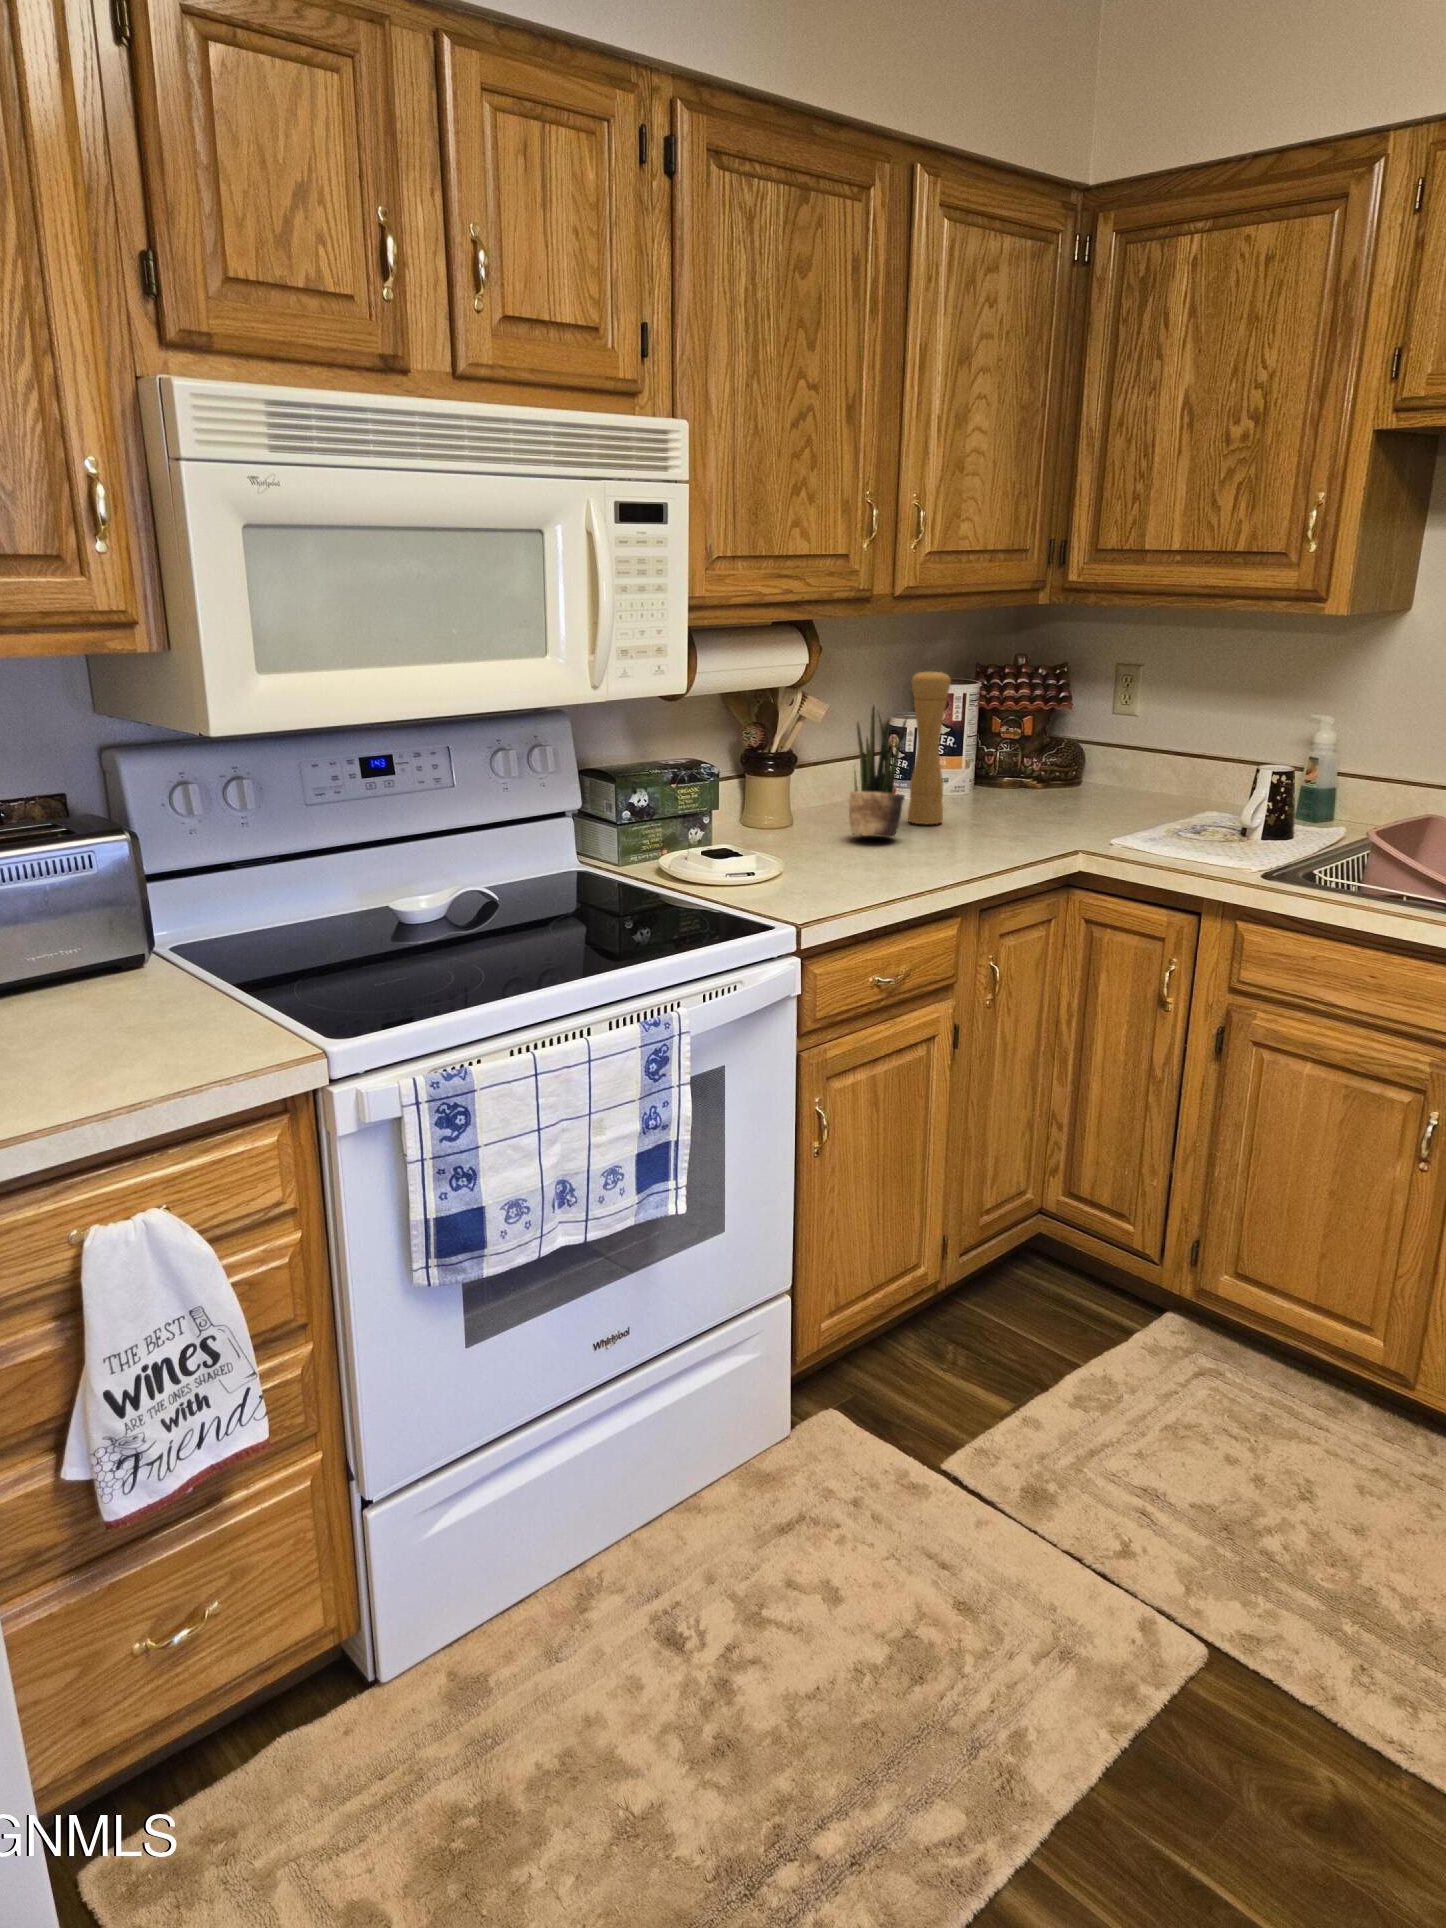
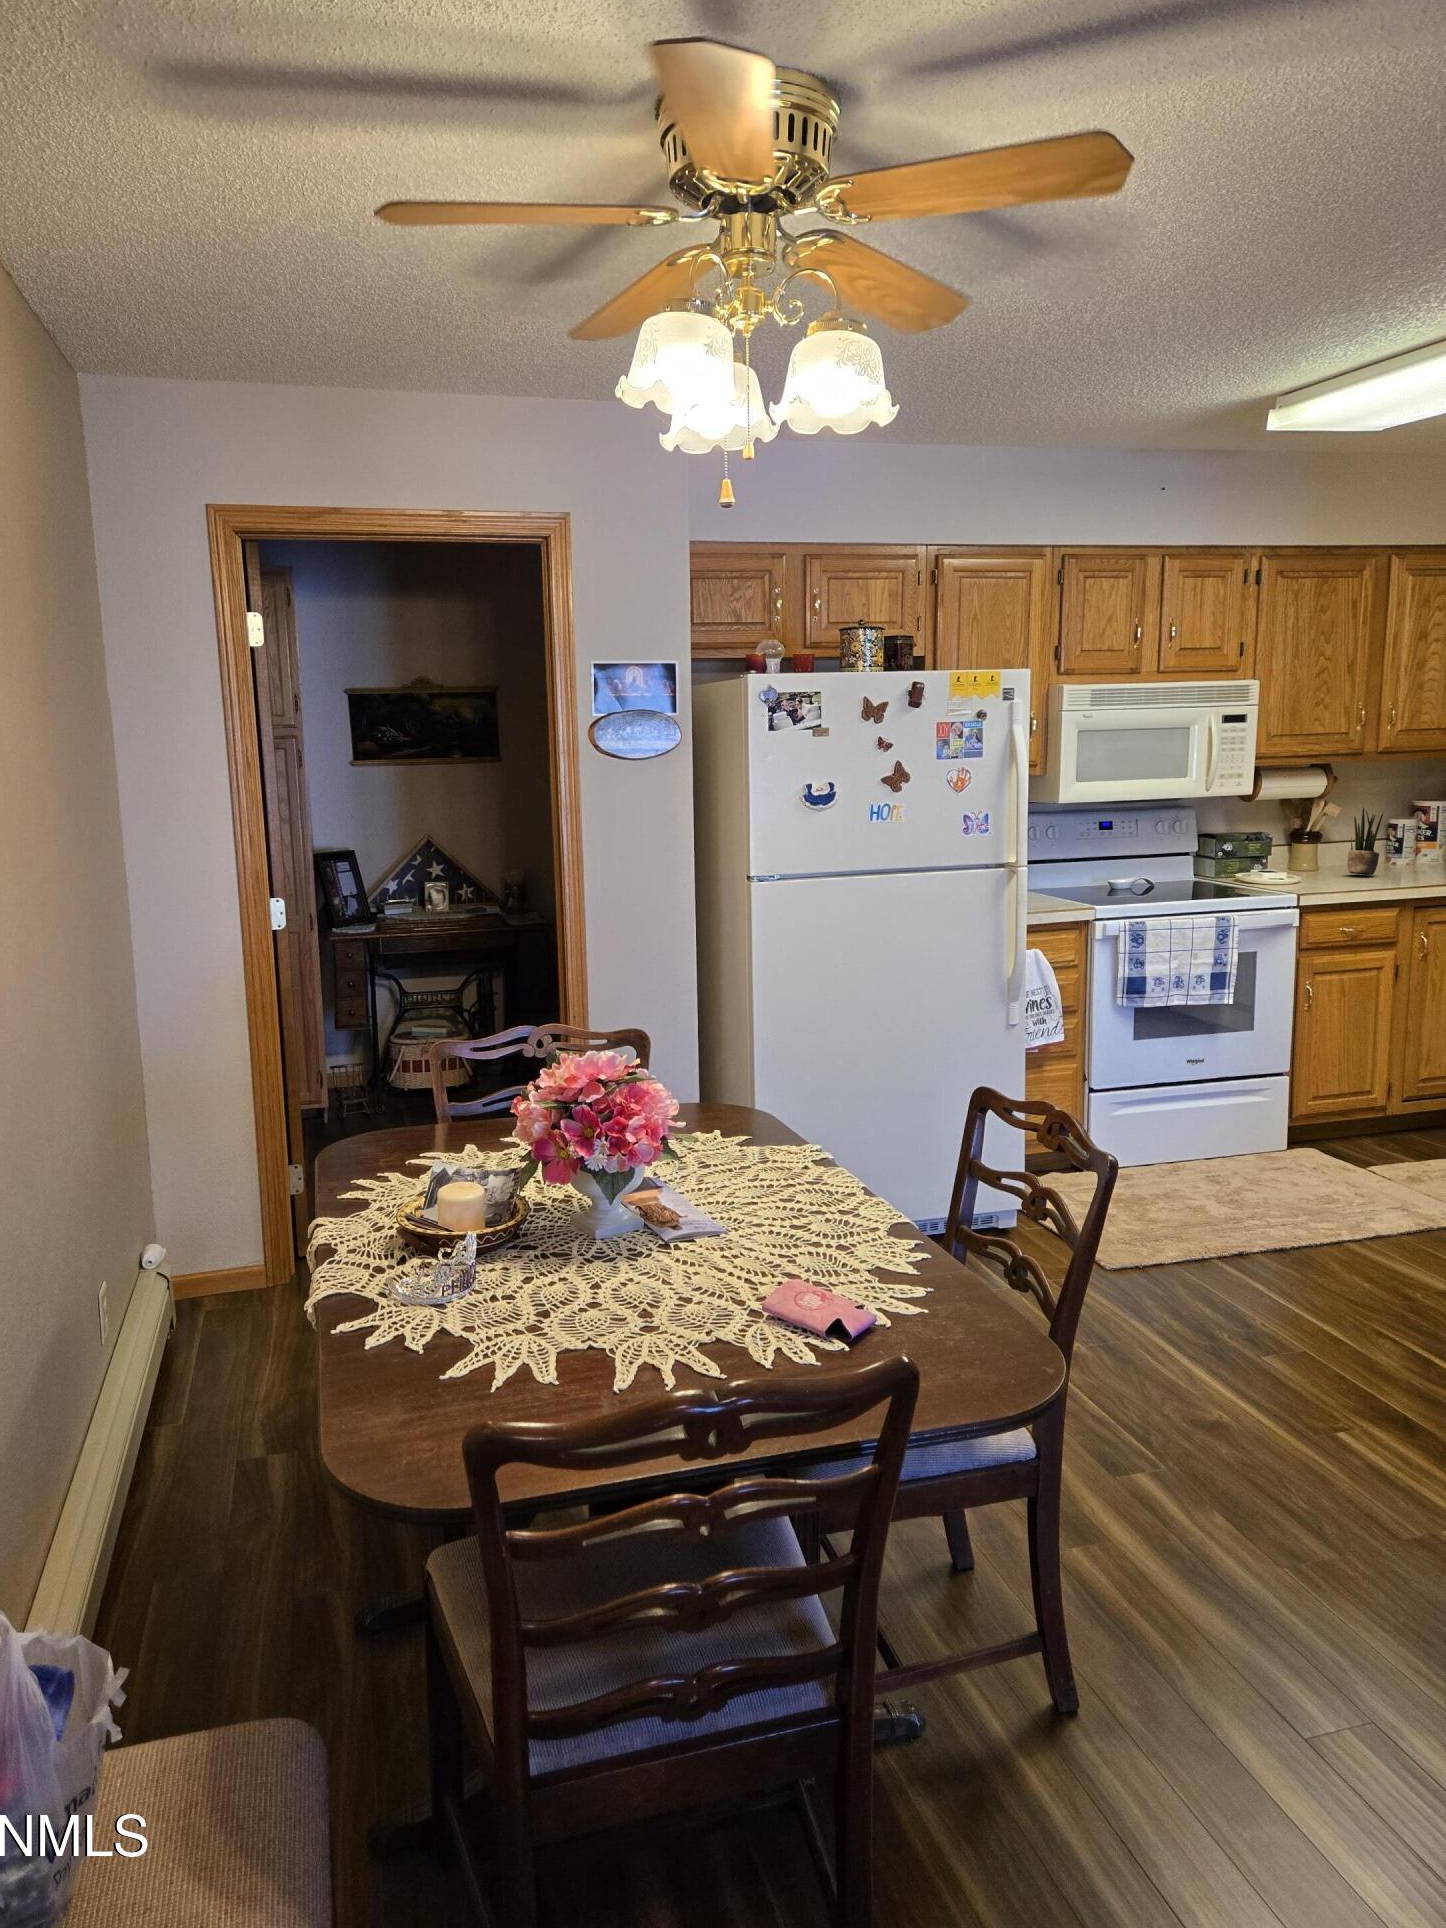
pepper mill: present [908,669,951,824] -> none [1388,791,1416,872]

